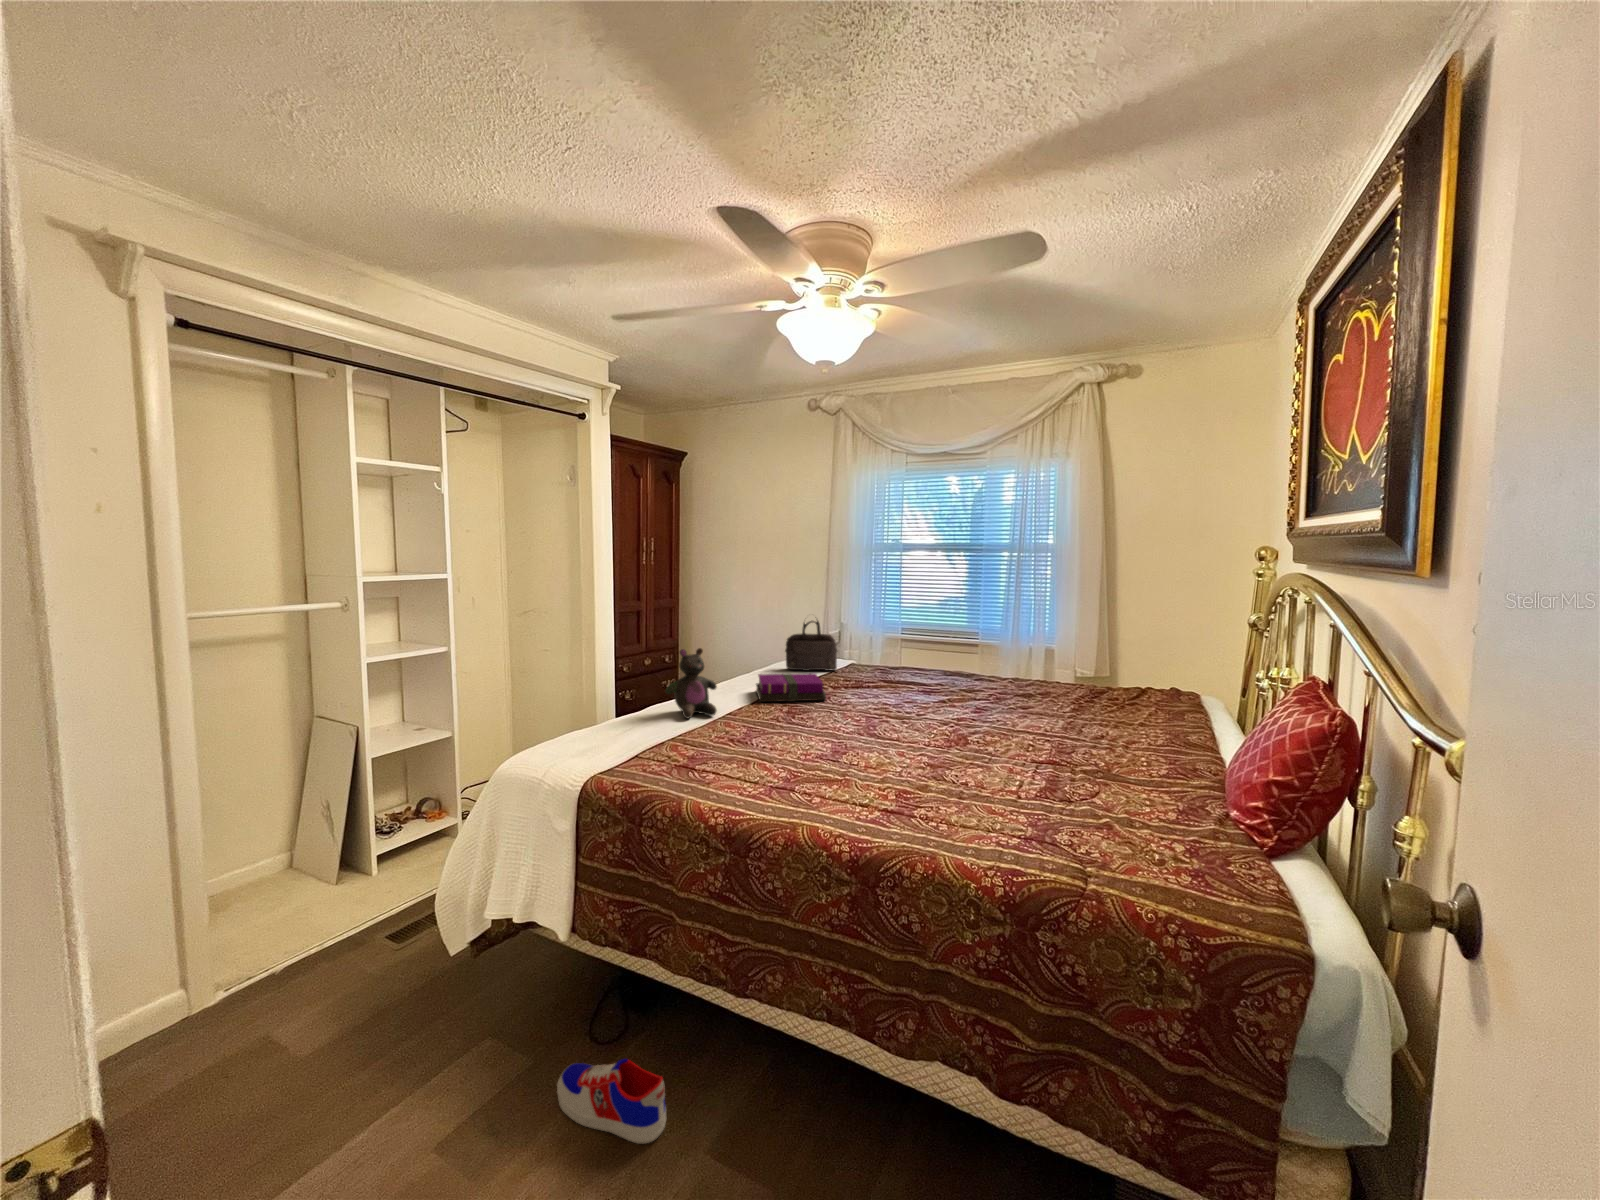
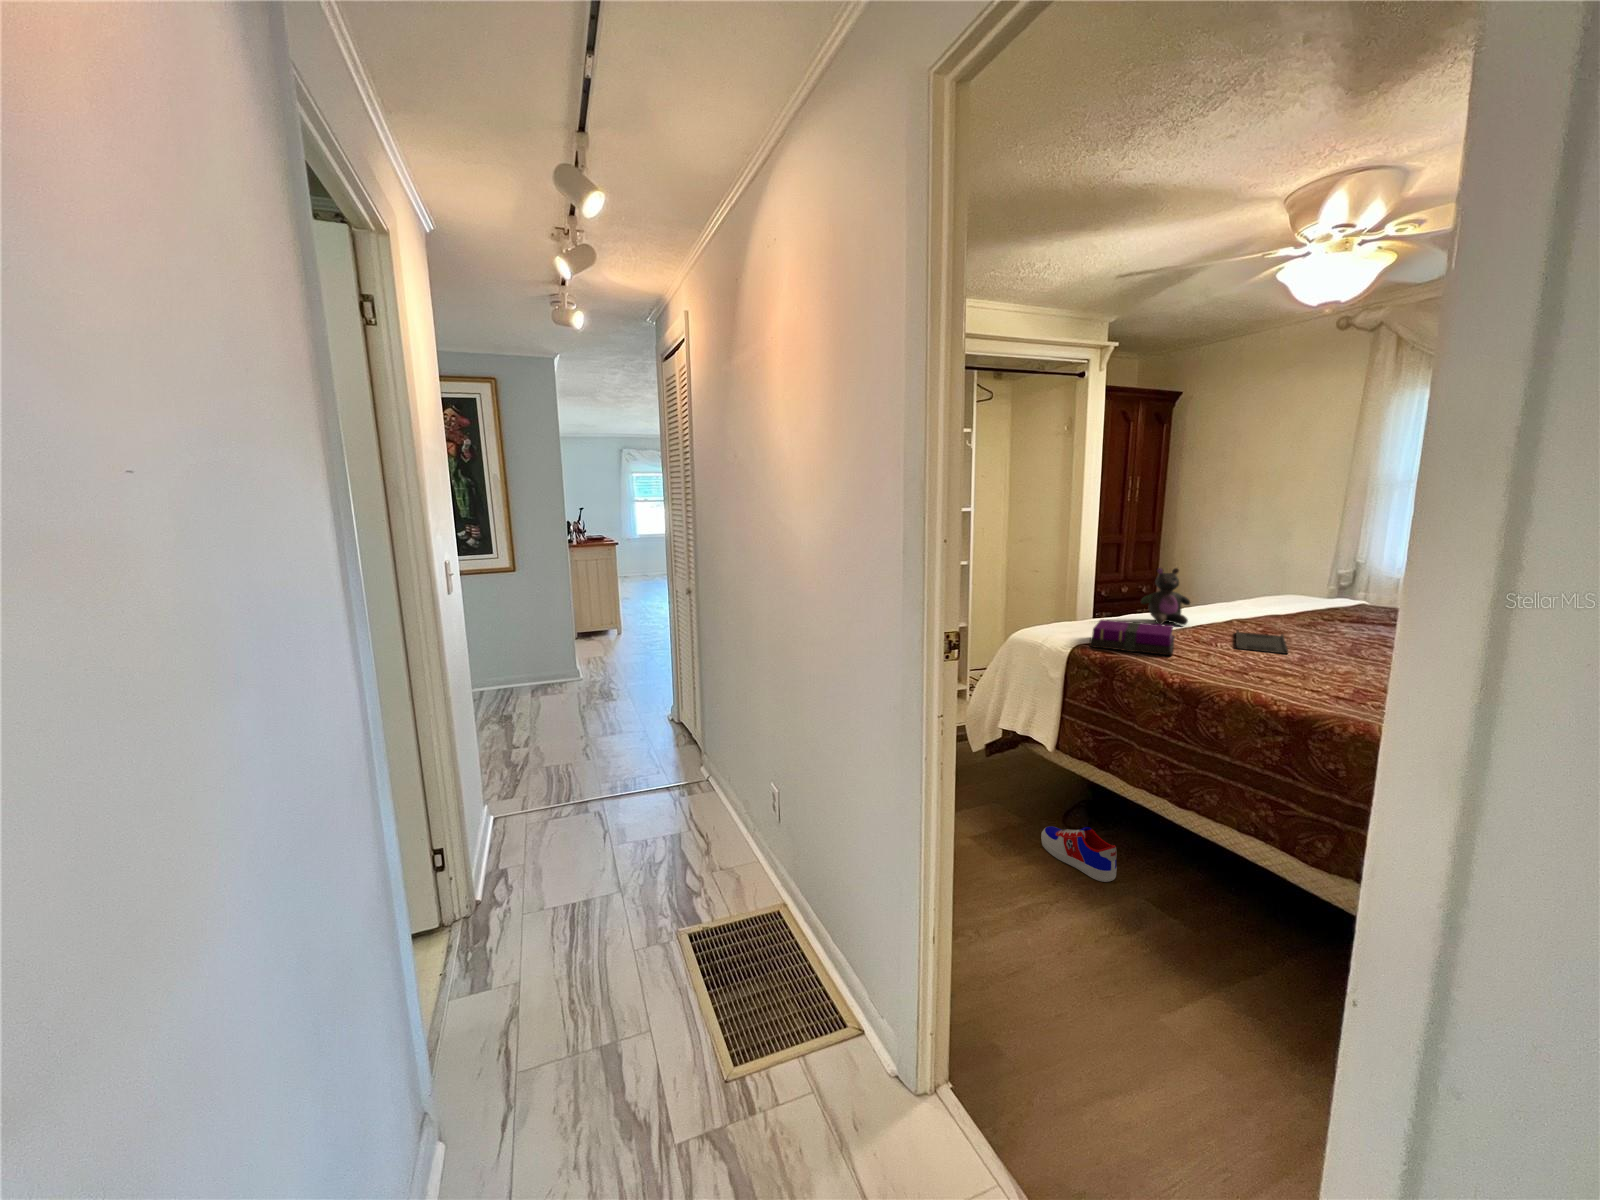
handbag: present [785,620,837,671] -> none [1276,549,1345,608]
notebook: present [756,673,826,702] -> present [1090,619,1175,656]
tray: none [764,715,818,745] -> present [1236,630,1288,654]

